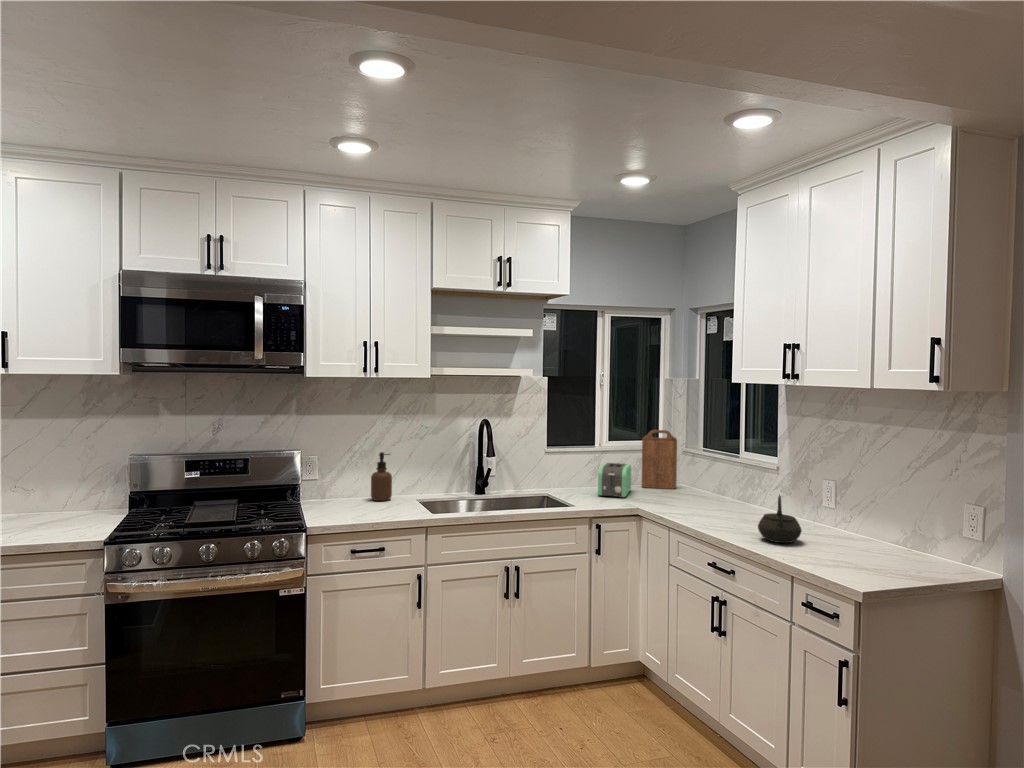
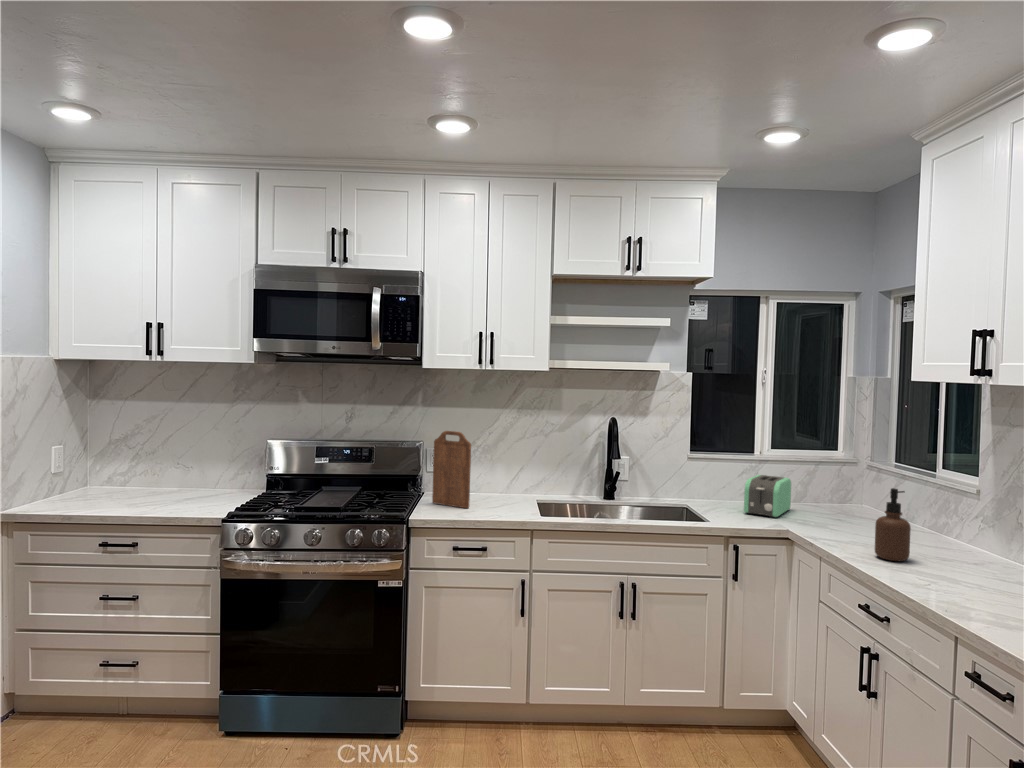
cutting board: present [642,430,677,489] -> present [432,431,471,508]
soap dispenser: present [371,452,392,501] -> present [875,488,911,561]
kettle: present [758,495,802,543] -> none [927,529,989,592]

